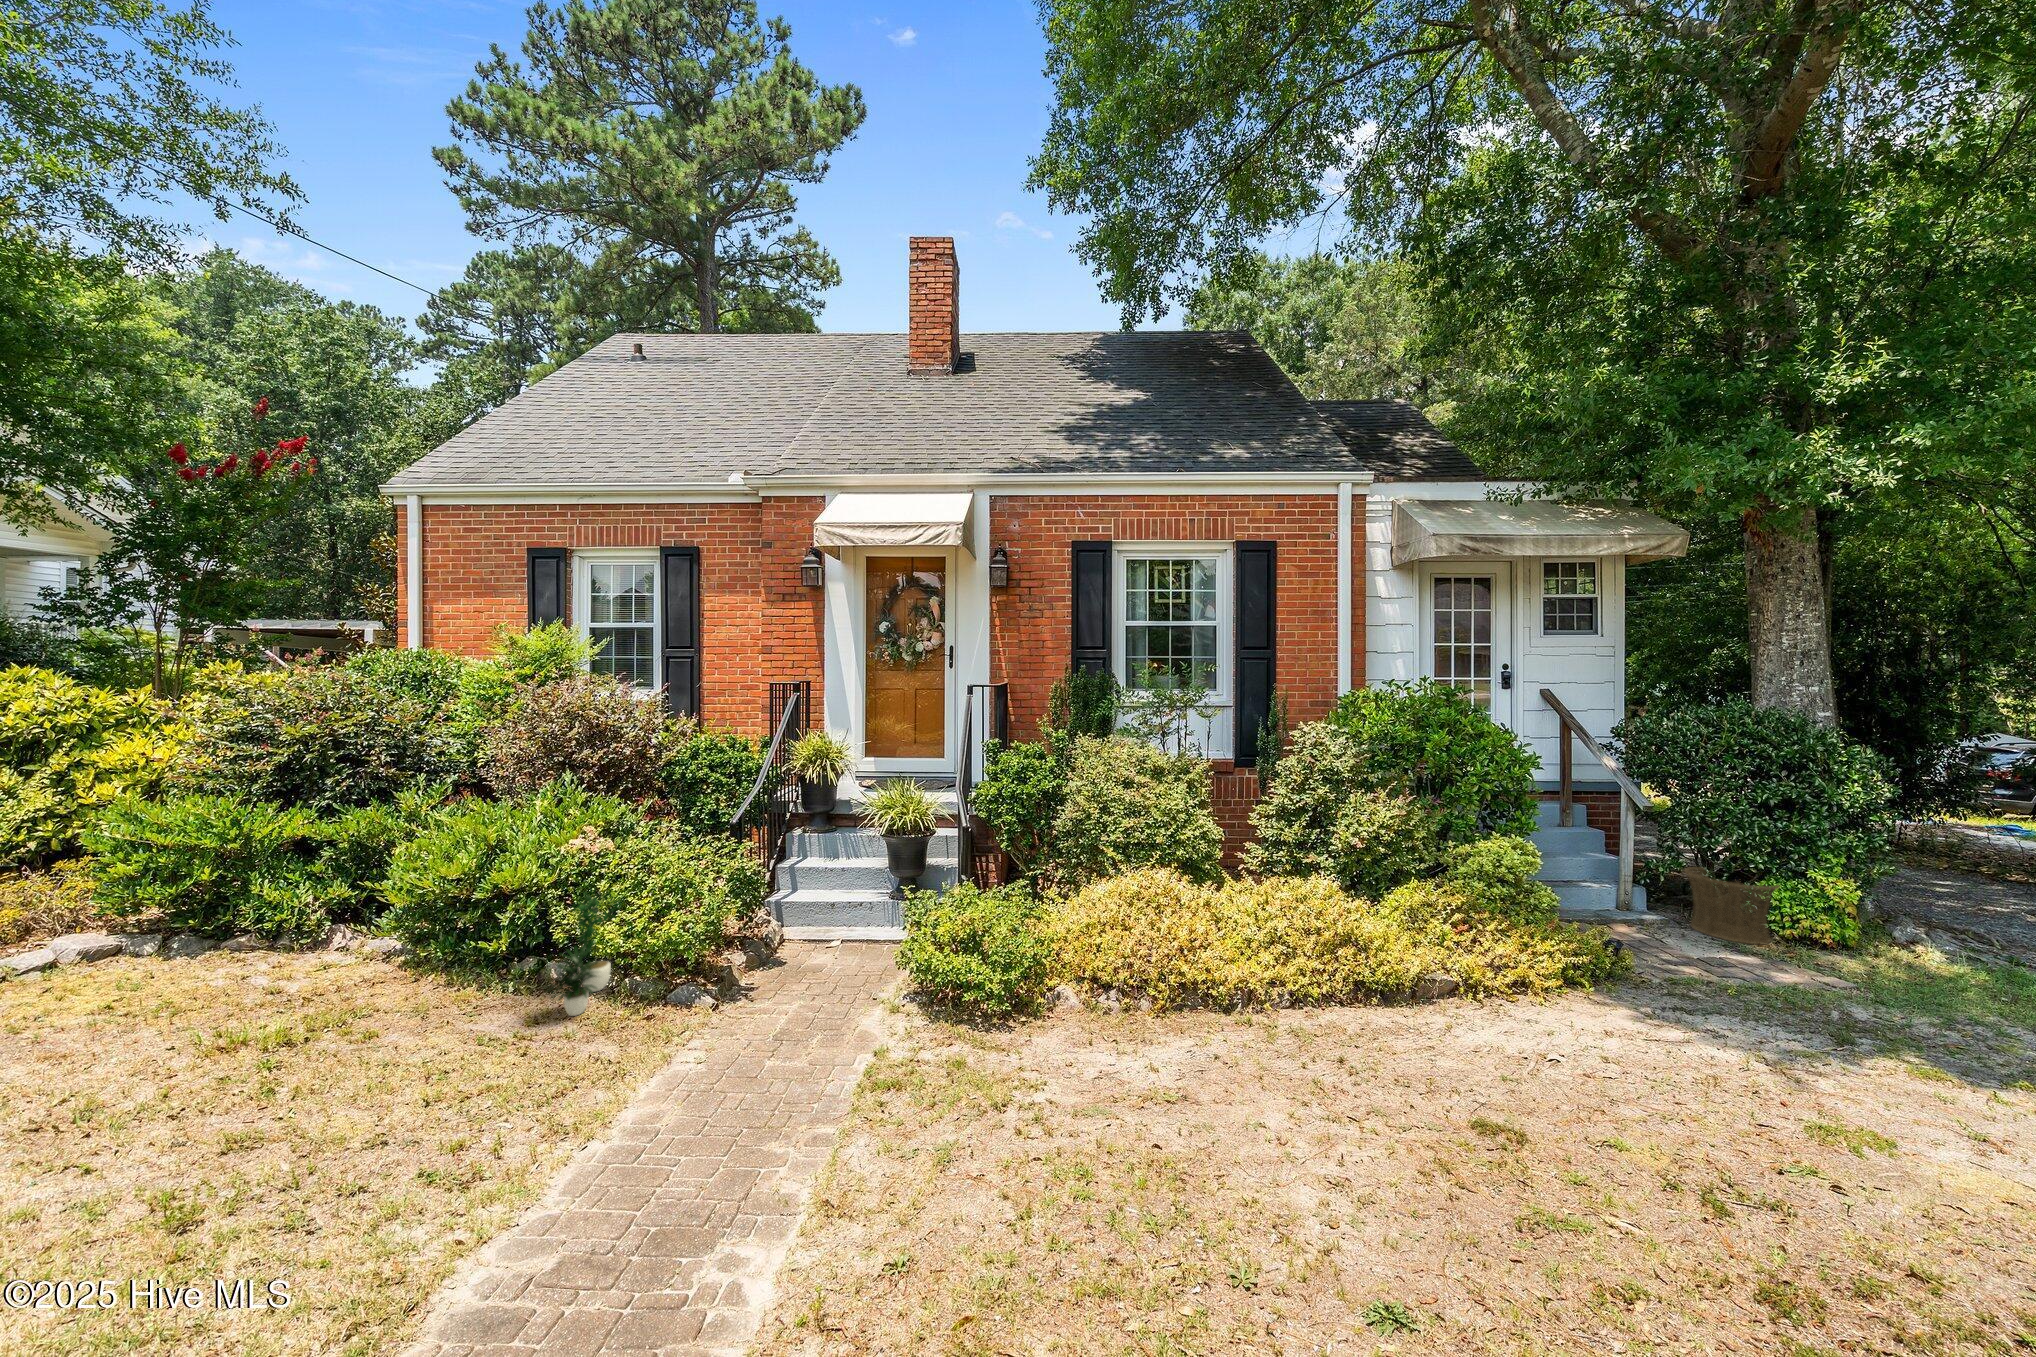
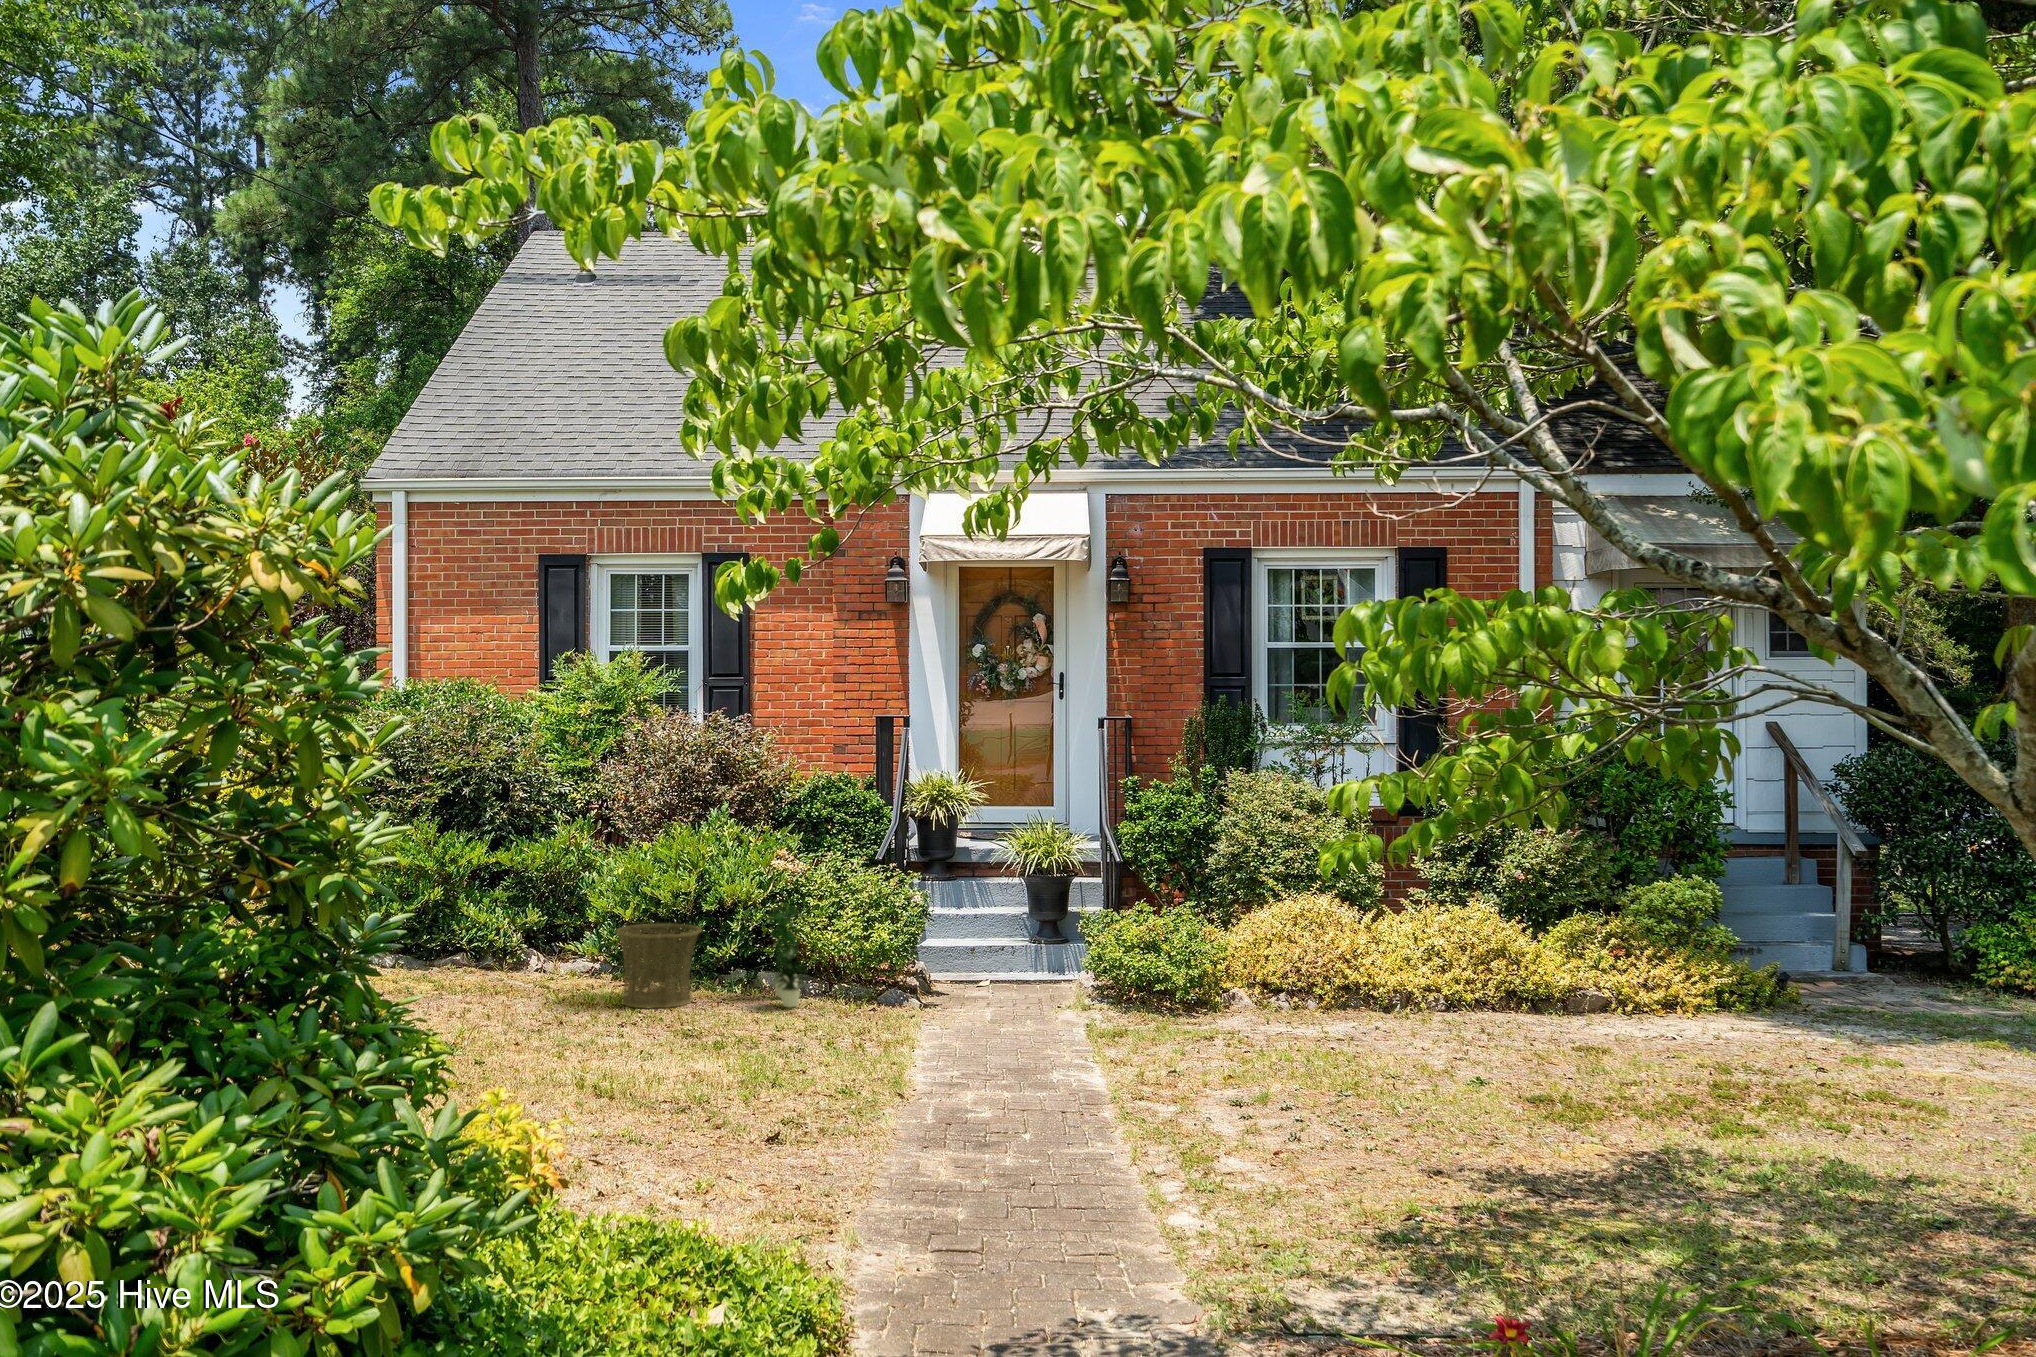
basket: present [1684,867,1780,945] -> present [615,924,702,1008]

